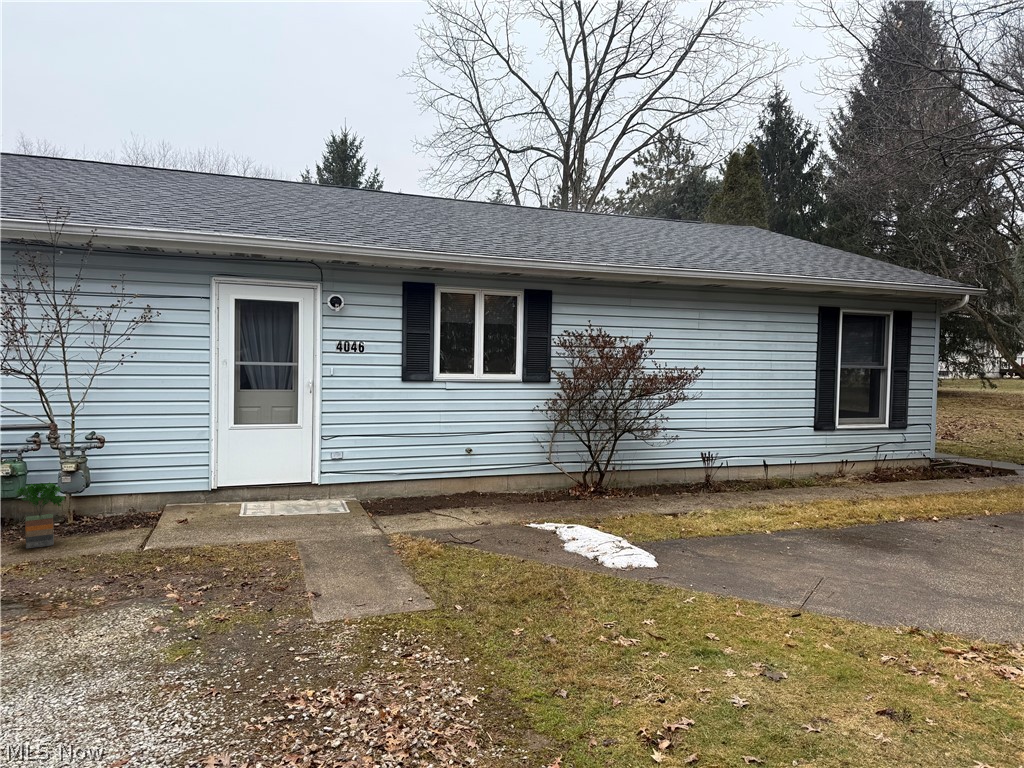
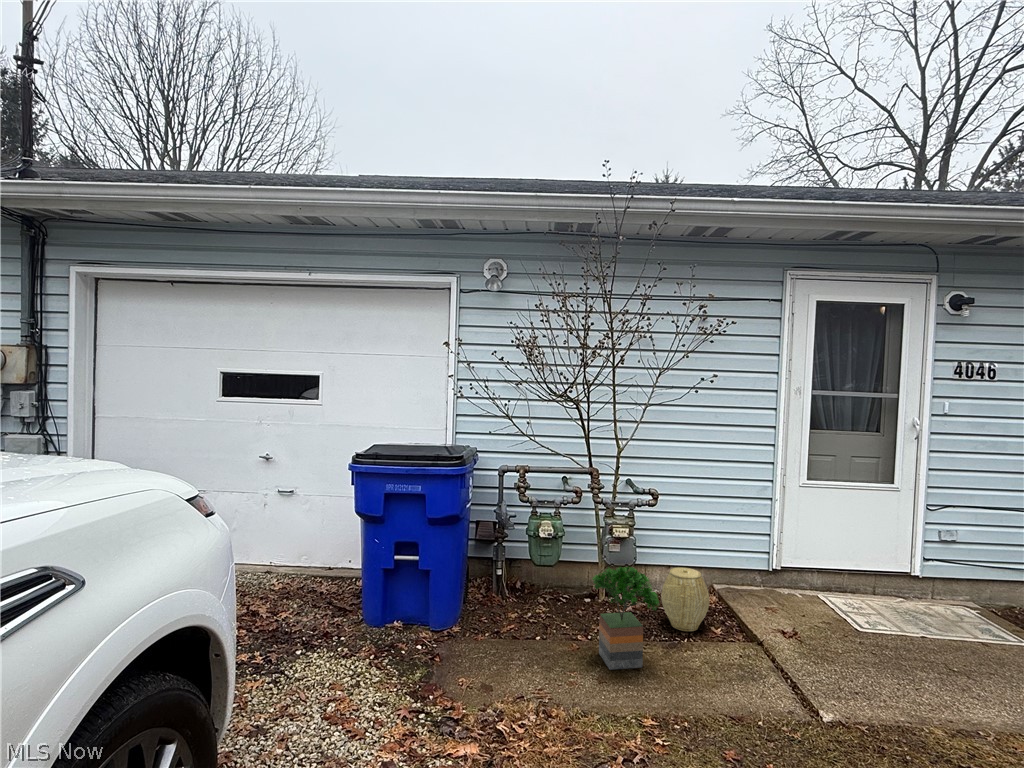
woven basket: none [96,487,132,528] -> present [661,568,709,631]

